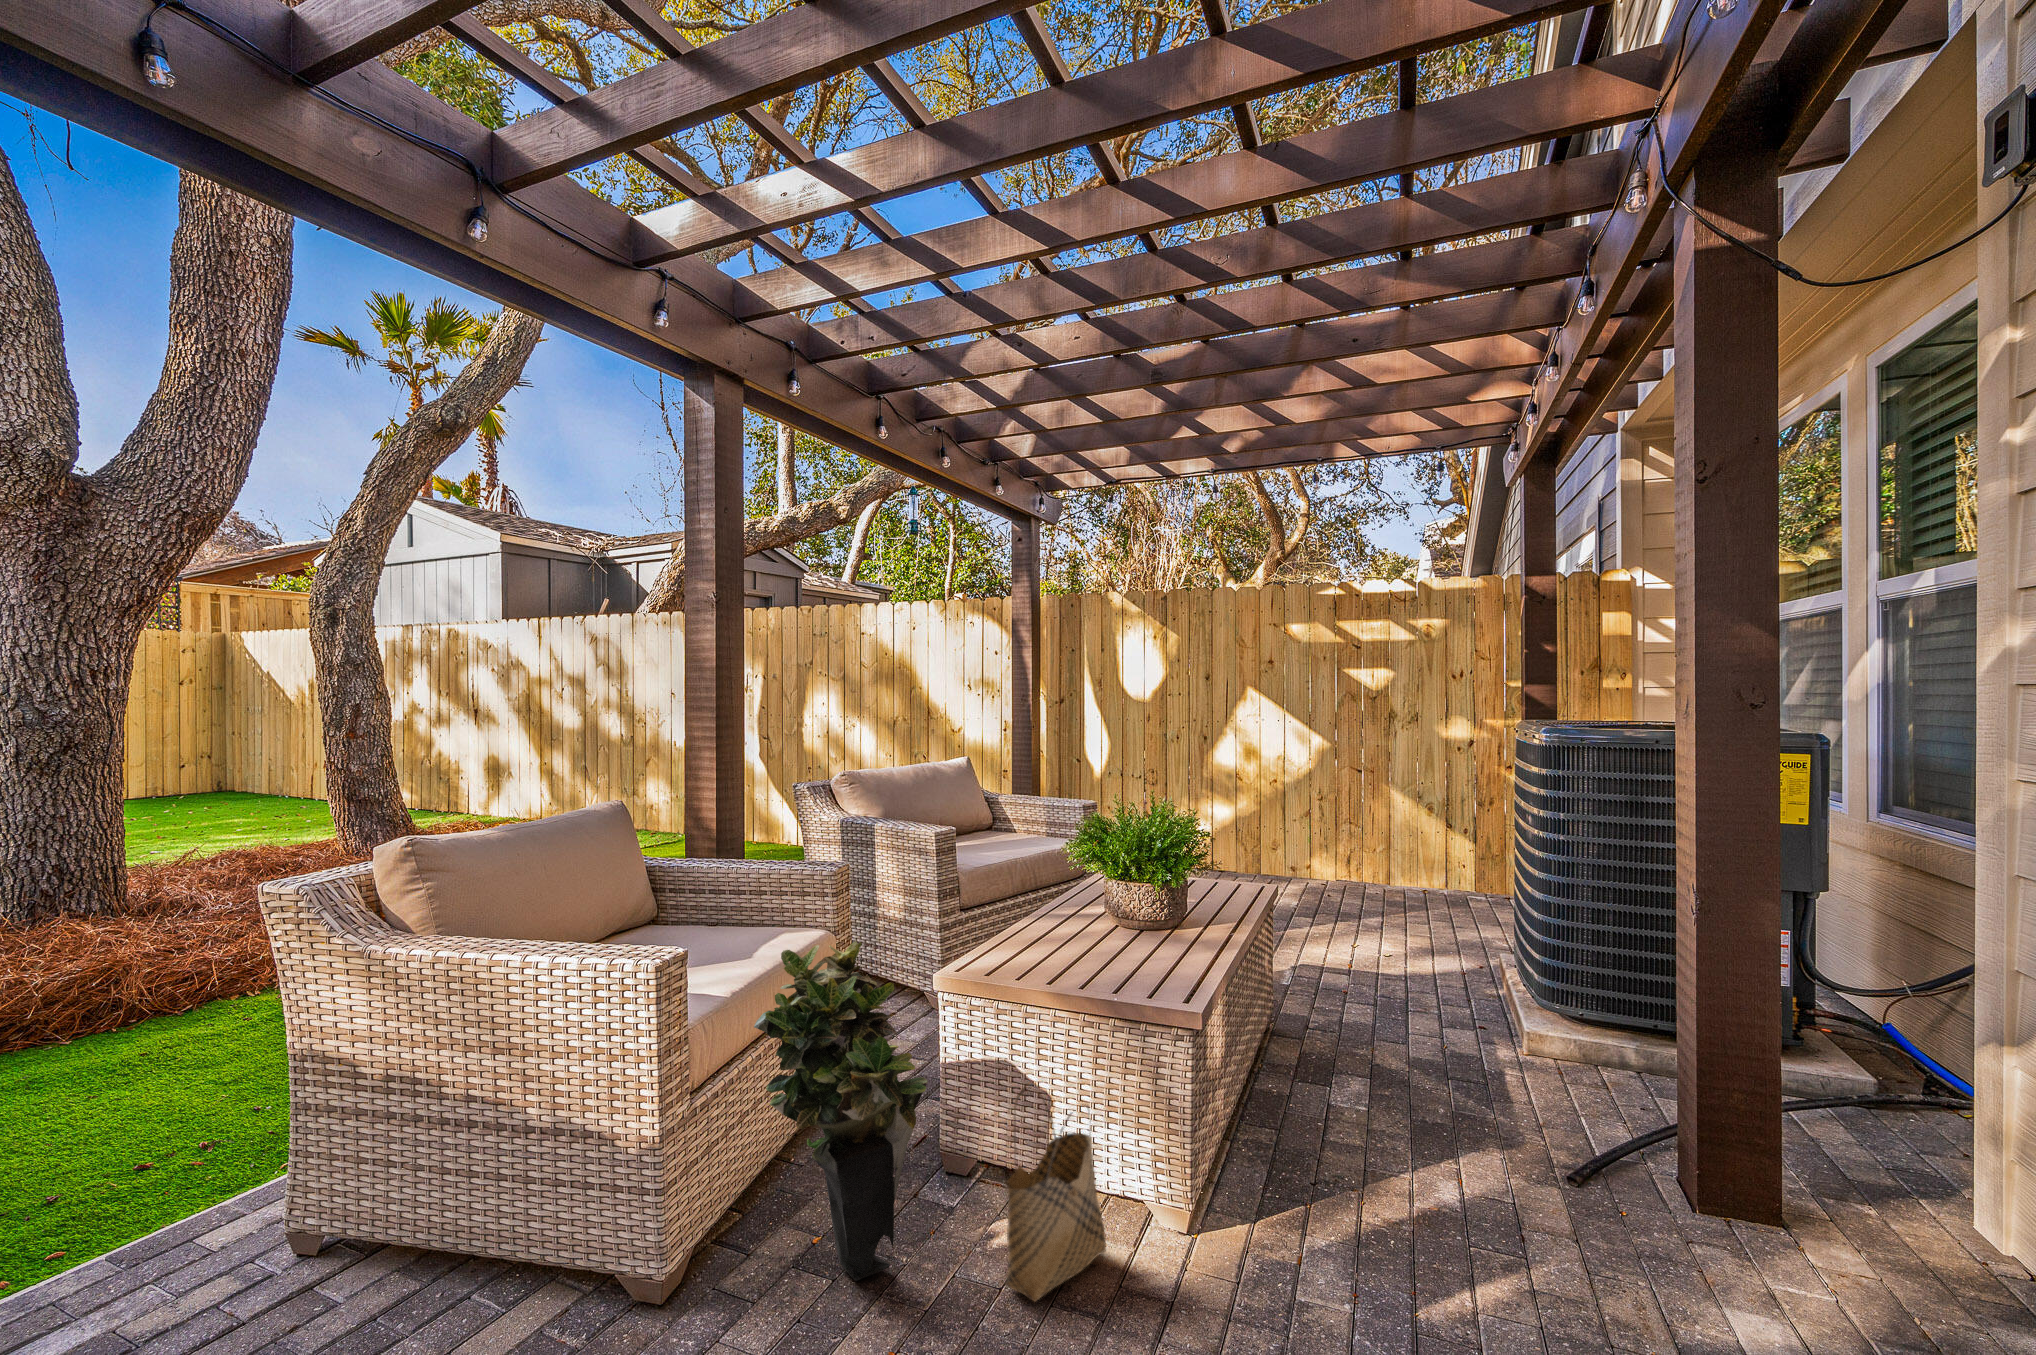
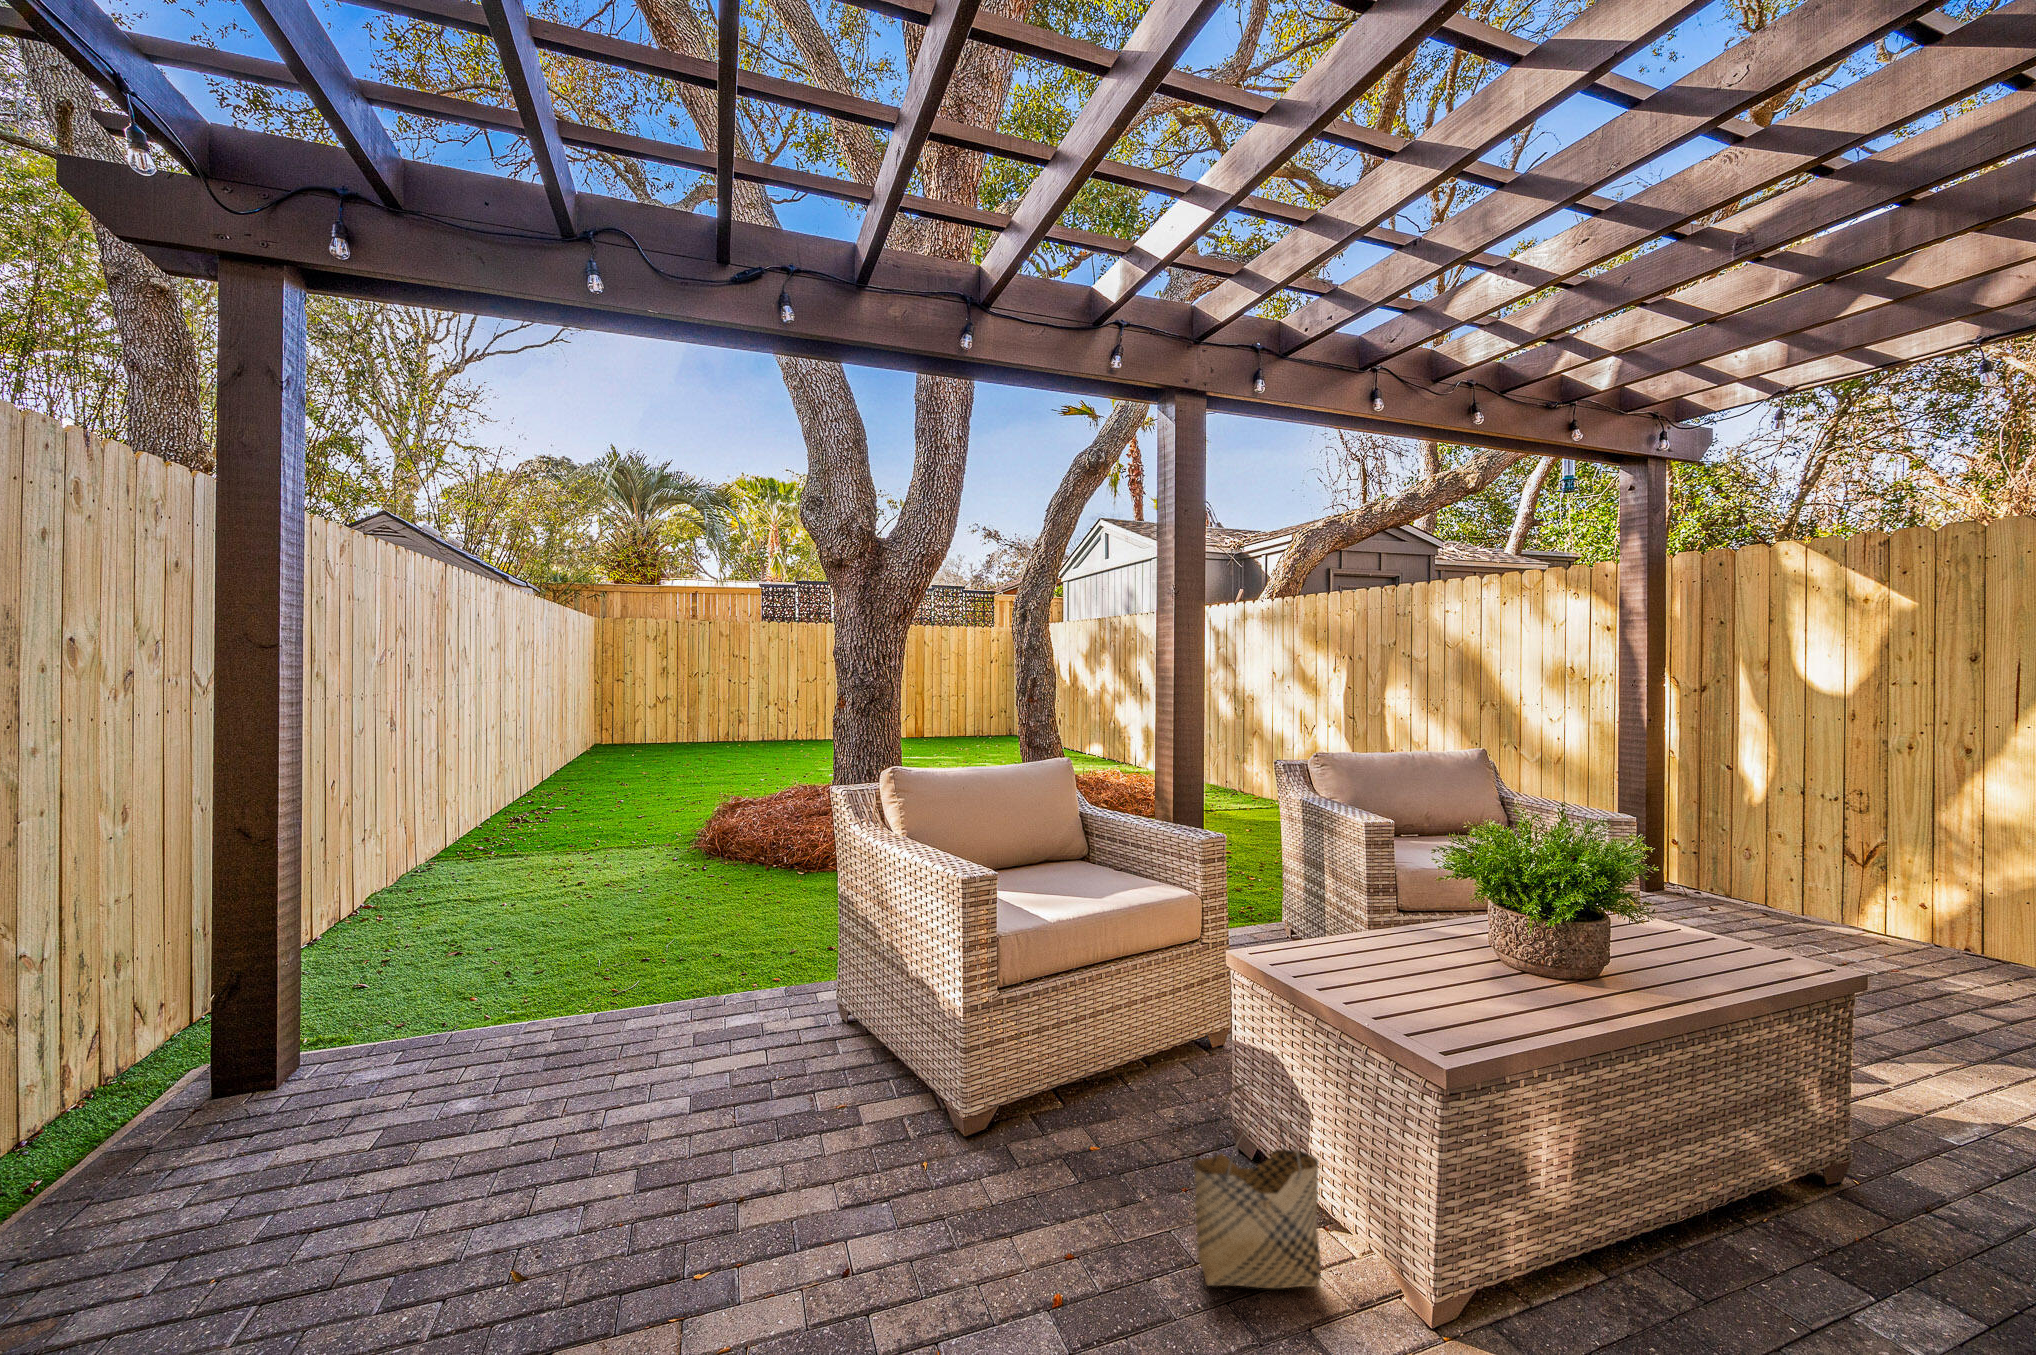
potted plant: present [754,941,928,1281] -> none [1041,899,1182,1194]

